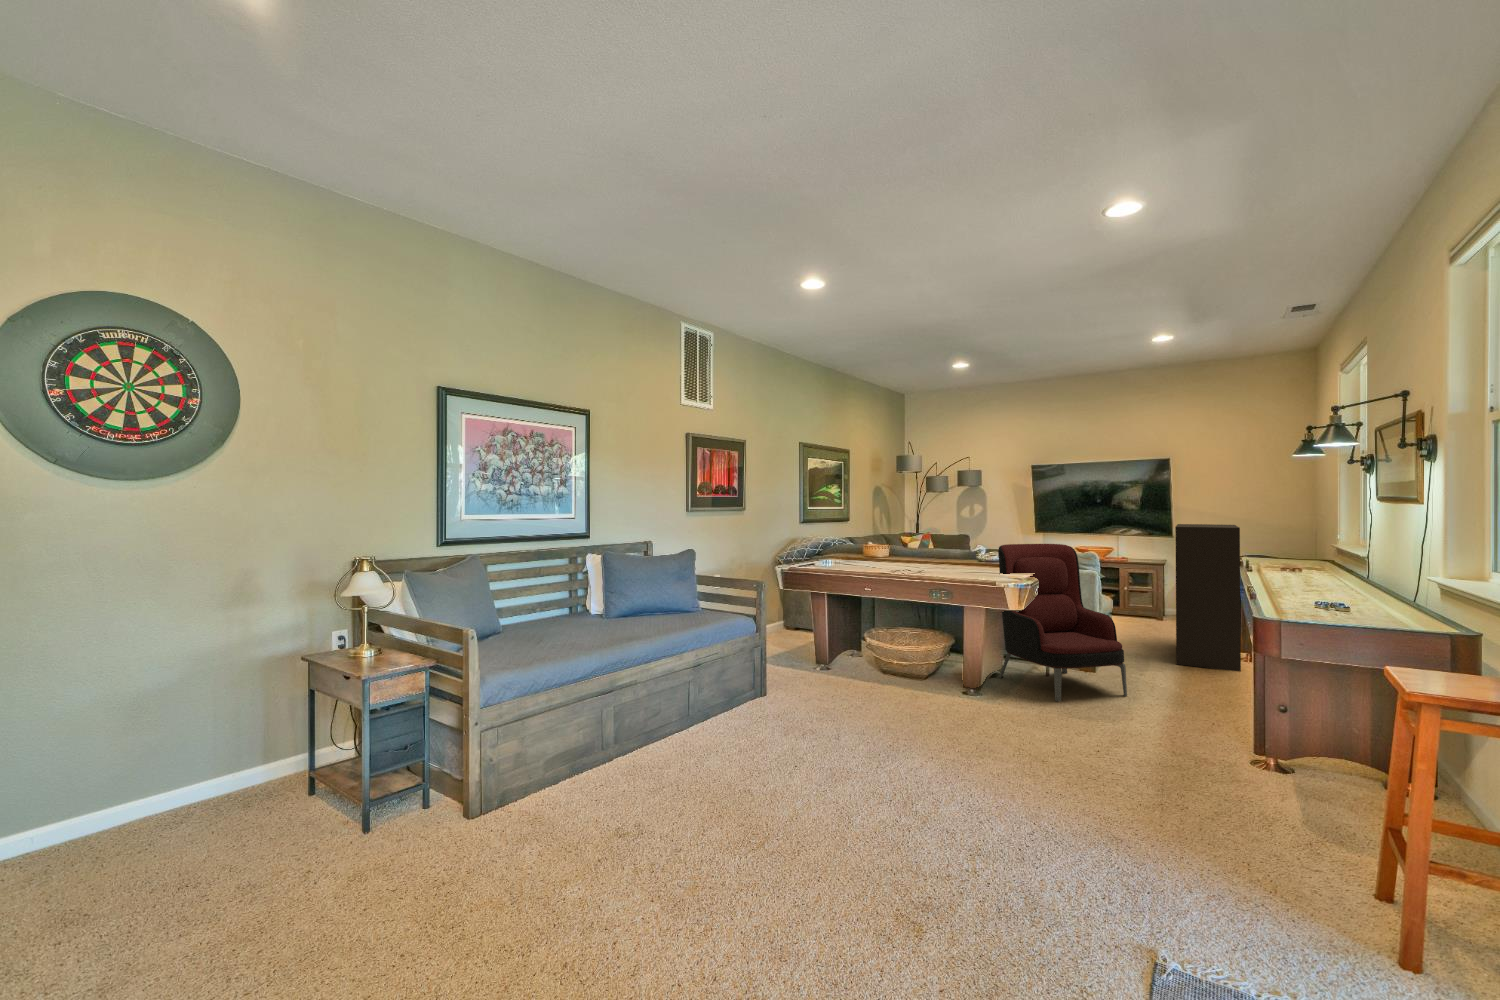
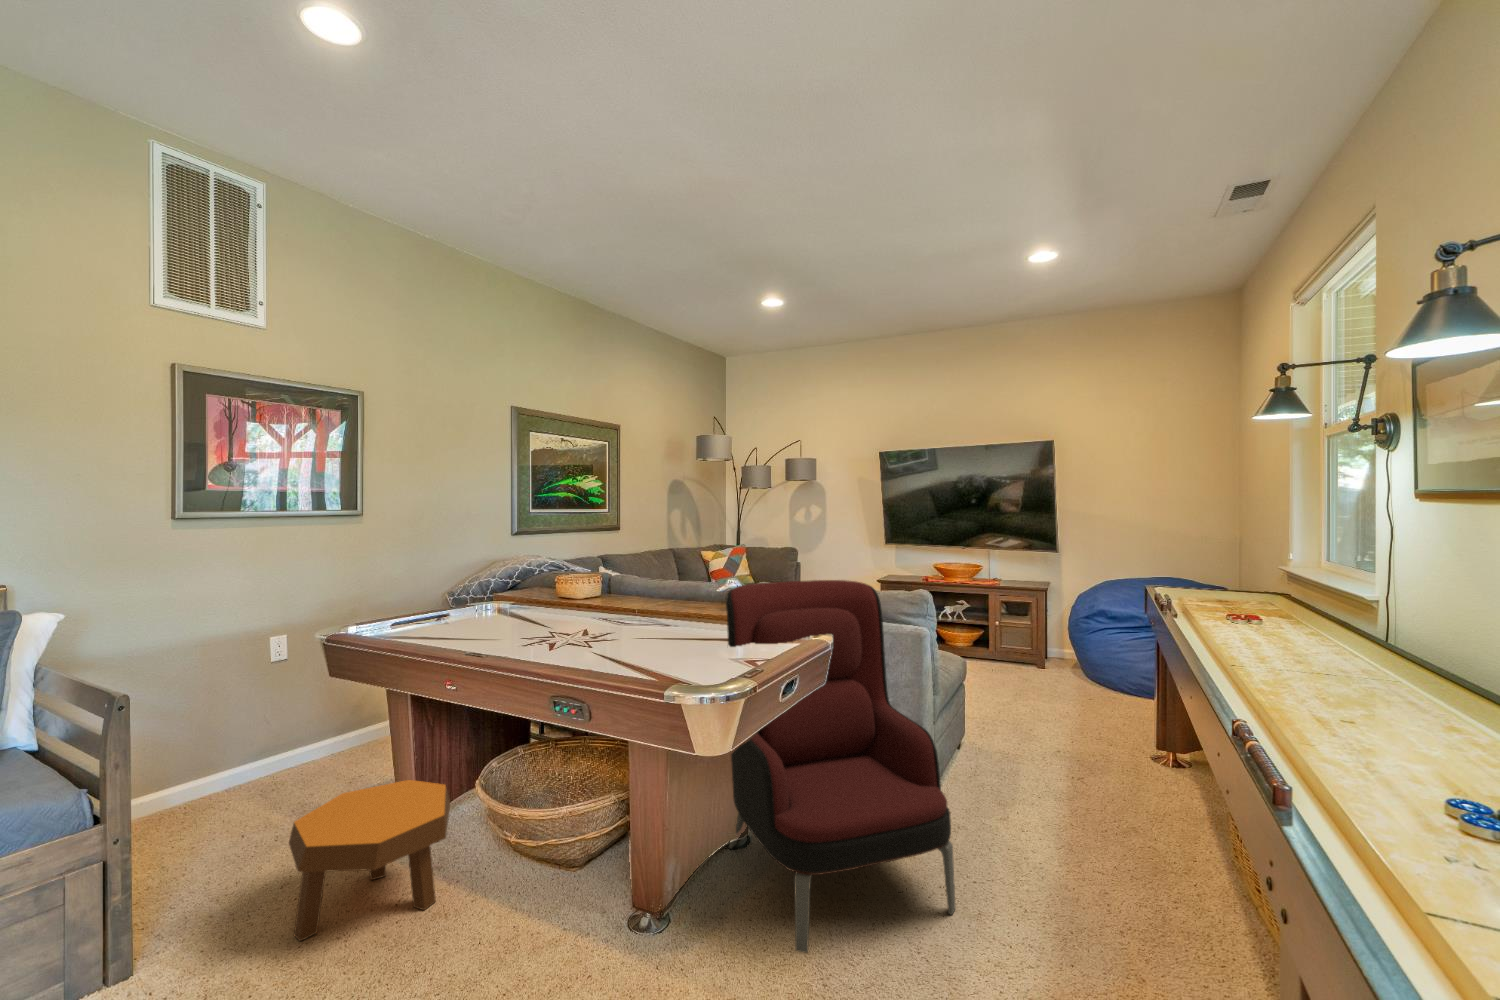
bookshelf: present [1175,524,1241,671] -> none [1057,537,1164,803]
footstool: none [809,638,879,693] -> present [289,780,450,941]

